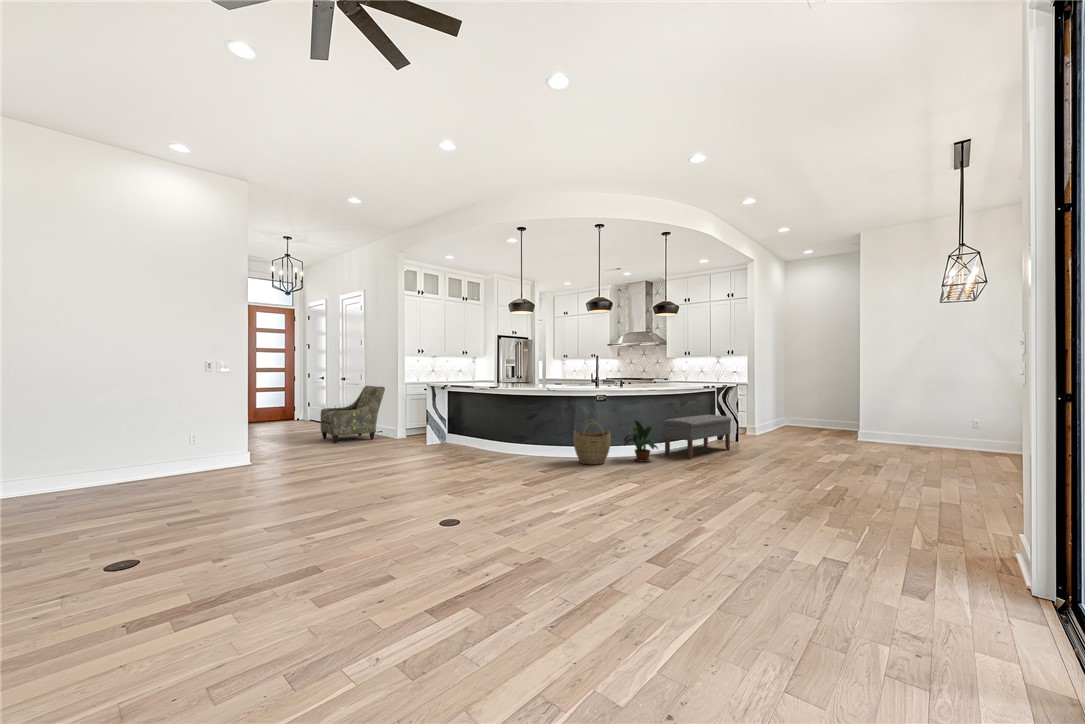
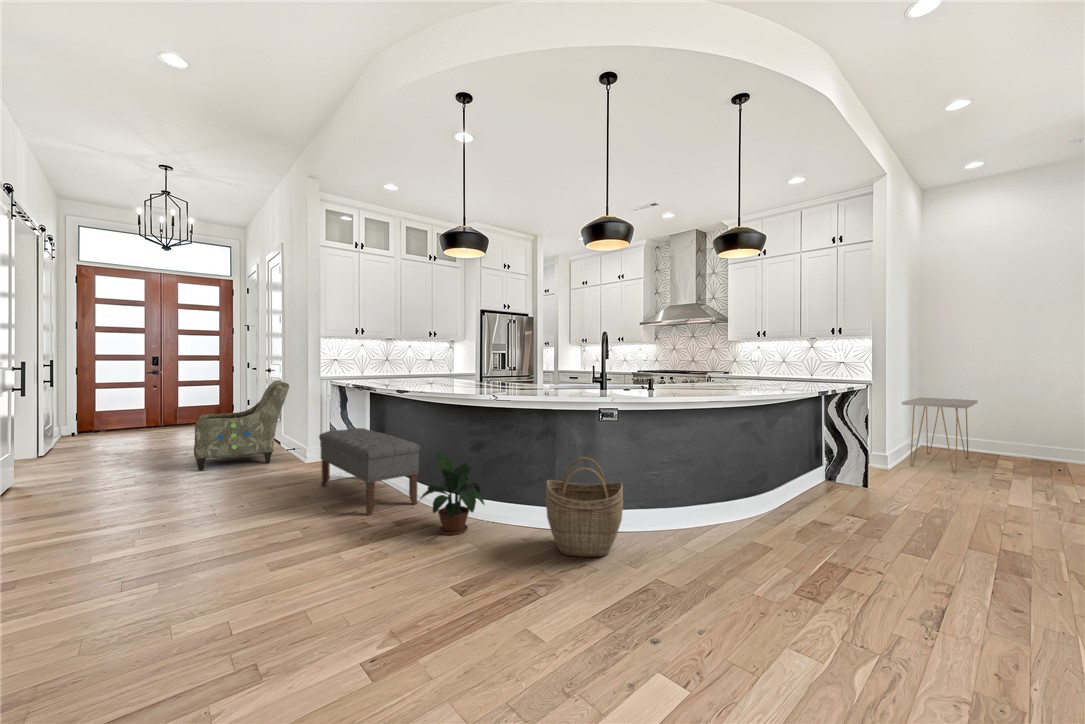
console table: none [765,393,811,435] -> present [902,397,978,472]
bench: present [663,415,731,459] -> present [319,428,420,515]
potted plant: present [624,421,658,462] -> present [420,451,484,535]

